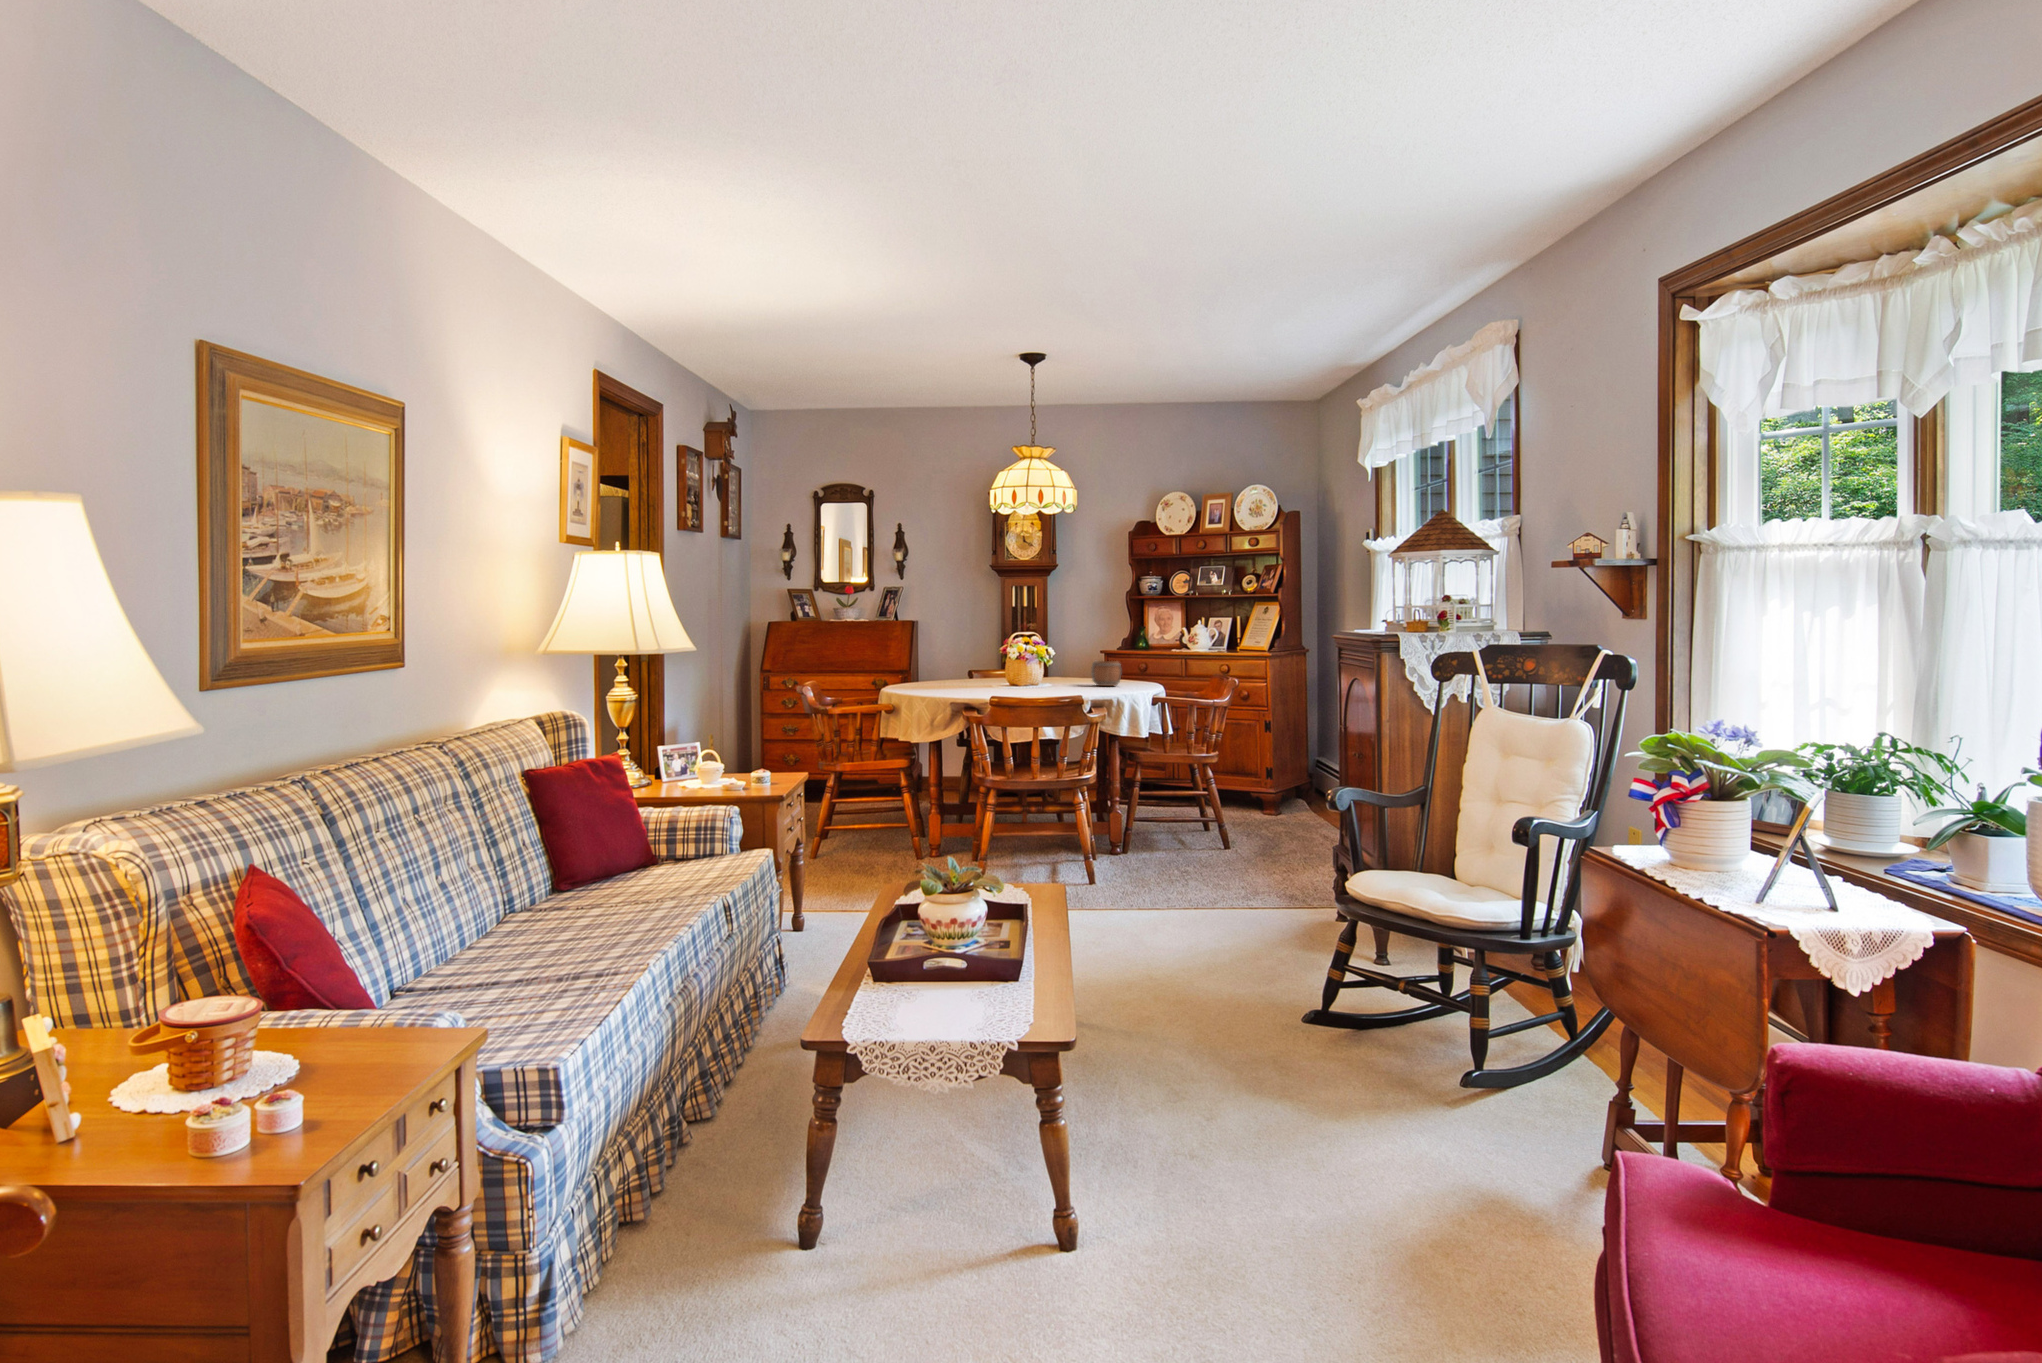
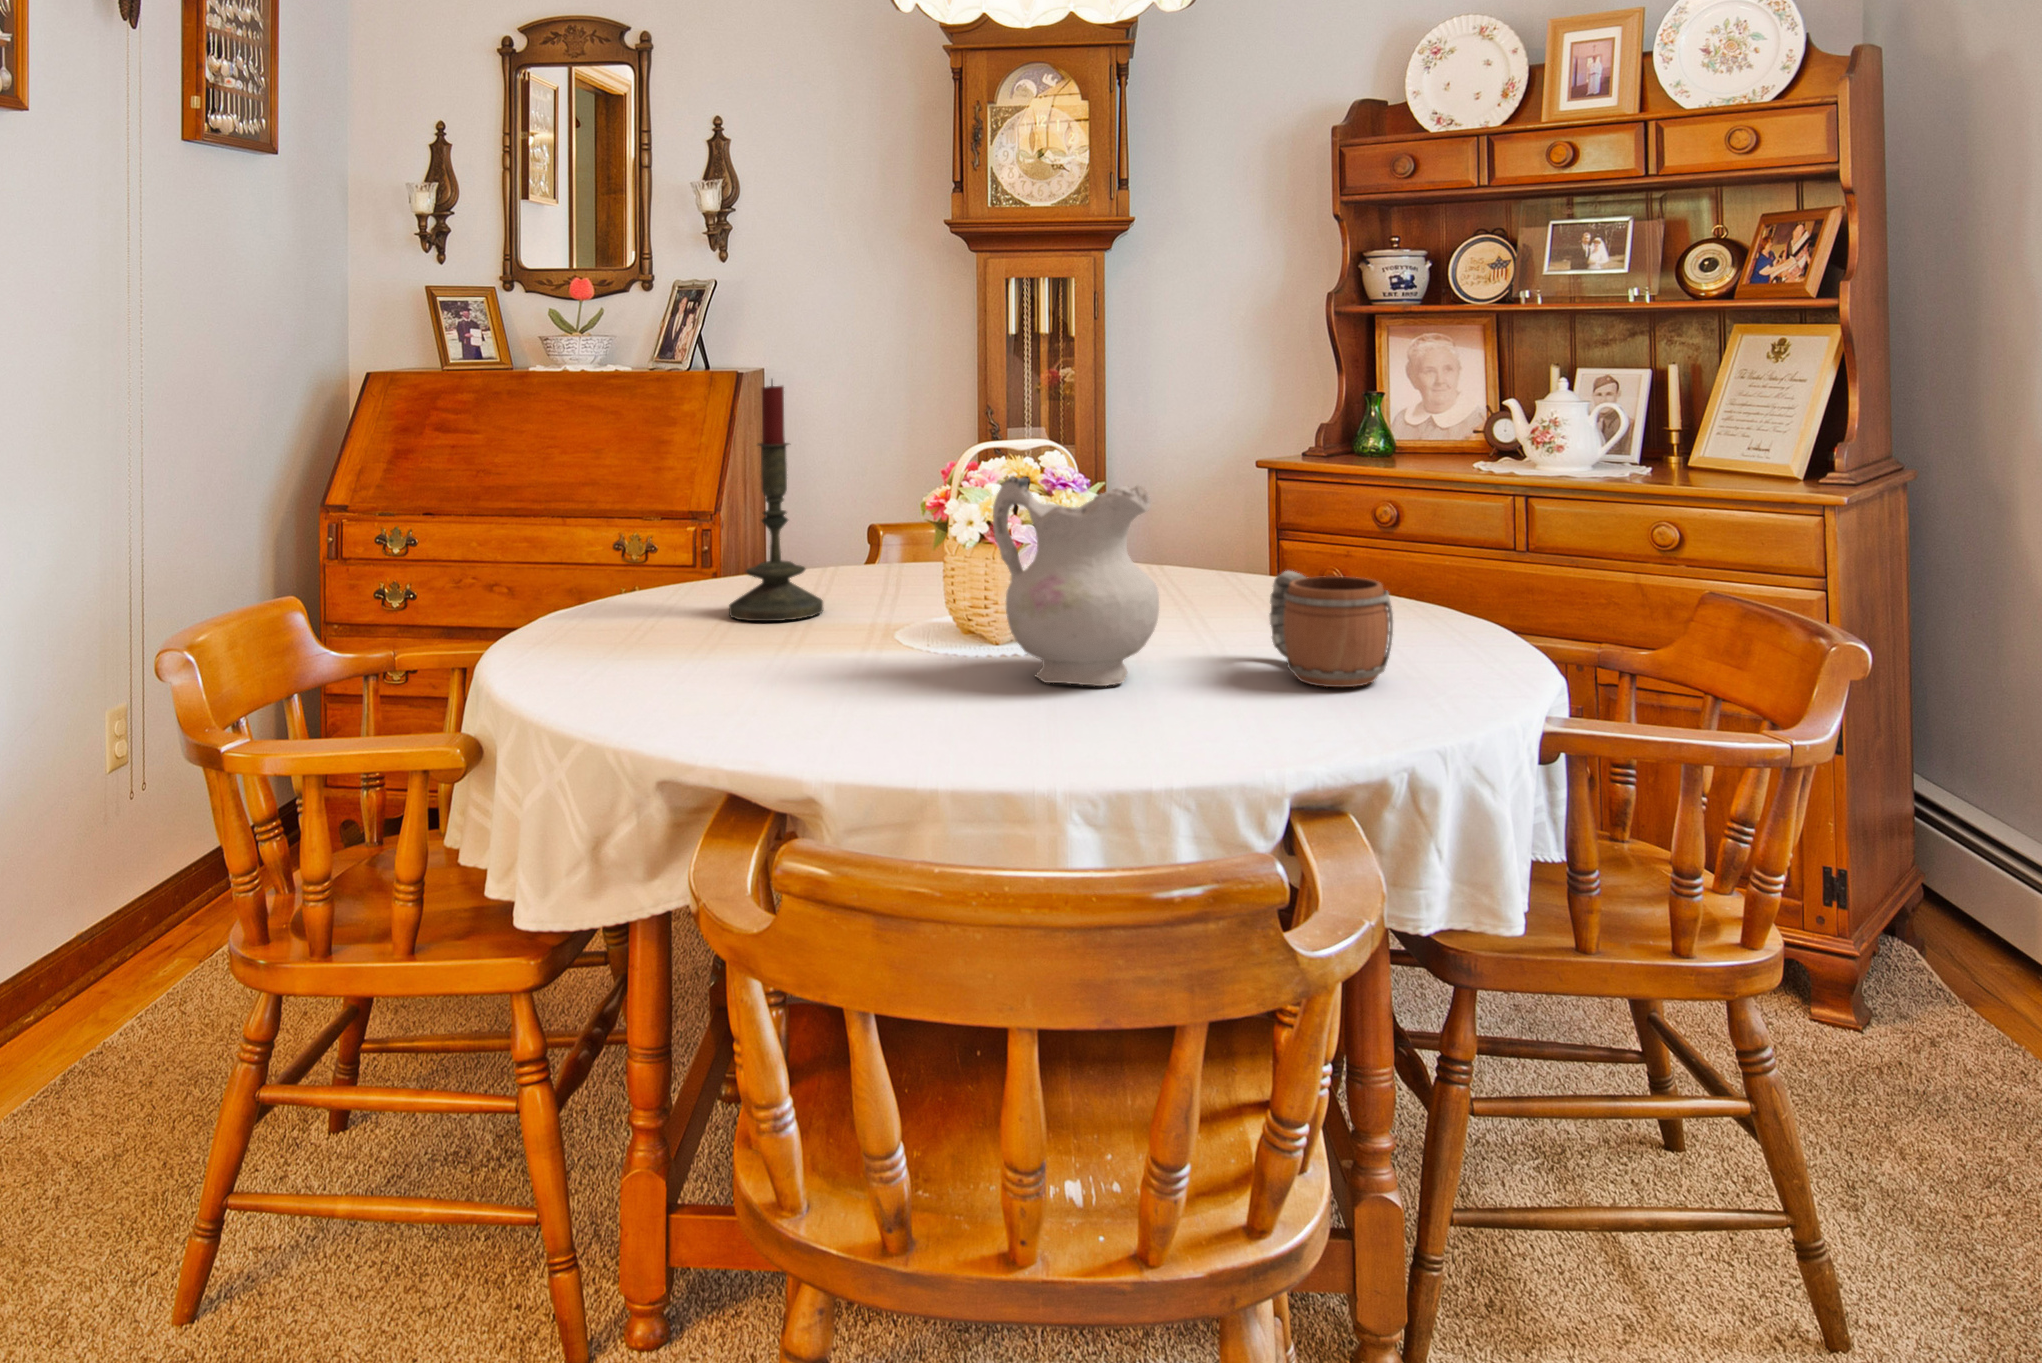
candle: none [939,612,965,680] -> present [729,381,823,621]
ceramic pitcher: none [1019,634,1062,685] -> present [993,477,1159,686]

